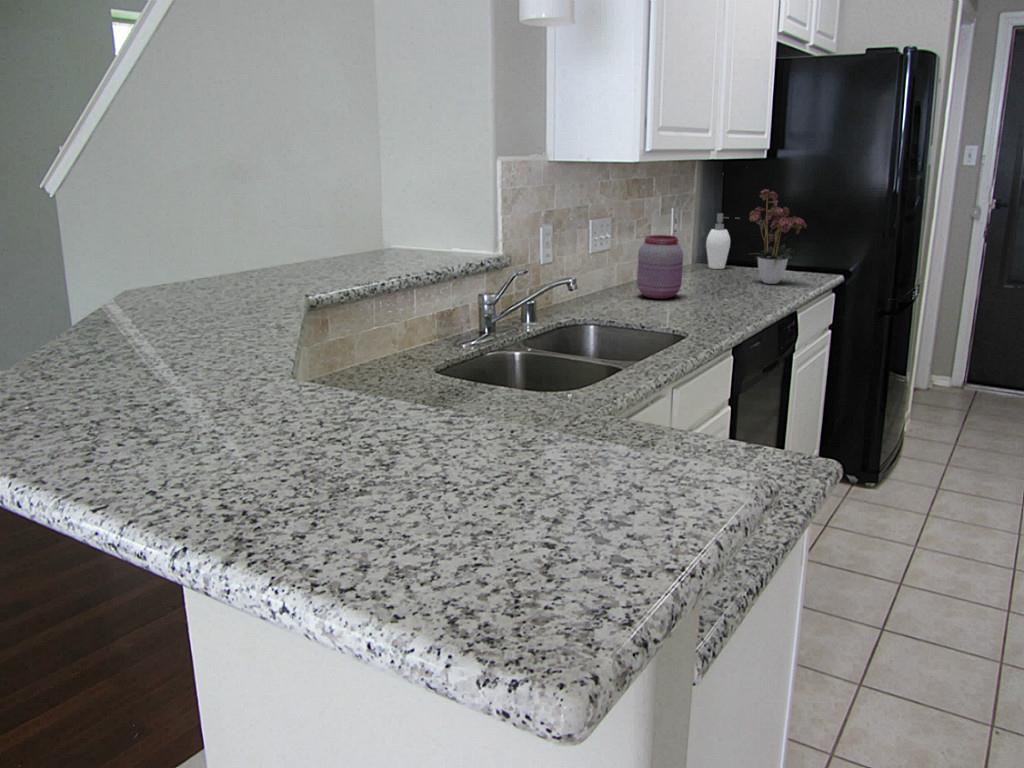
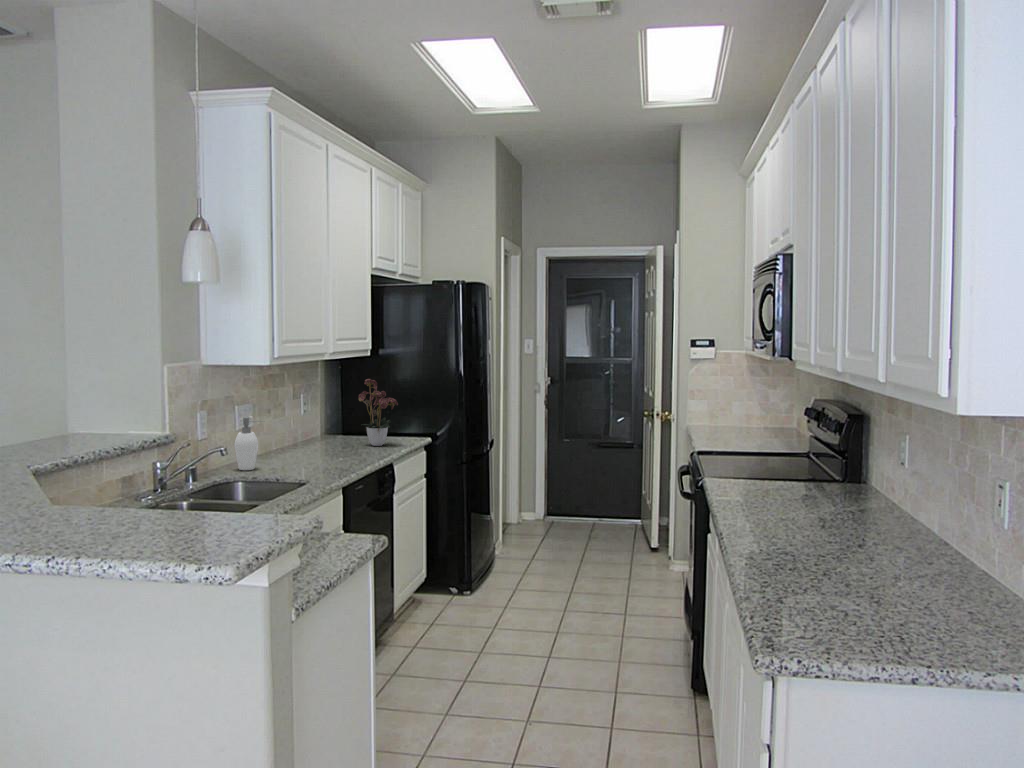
soap dispenser: present [706,213,730,269] -> present [234,417,258,470]
jar: present [637,235,683,299] -> none [275,414,309,461]

